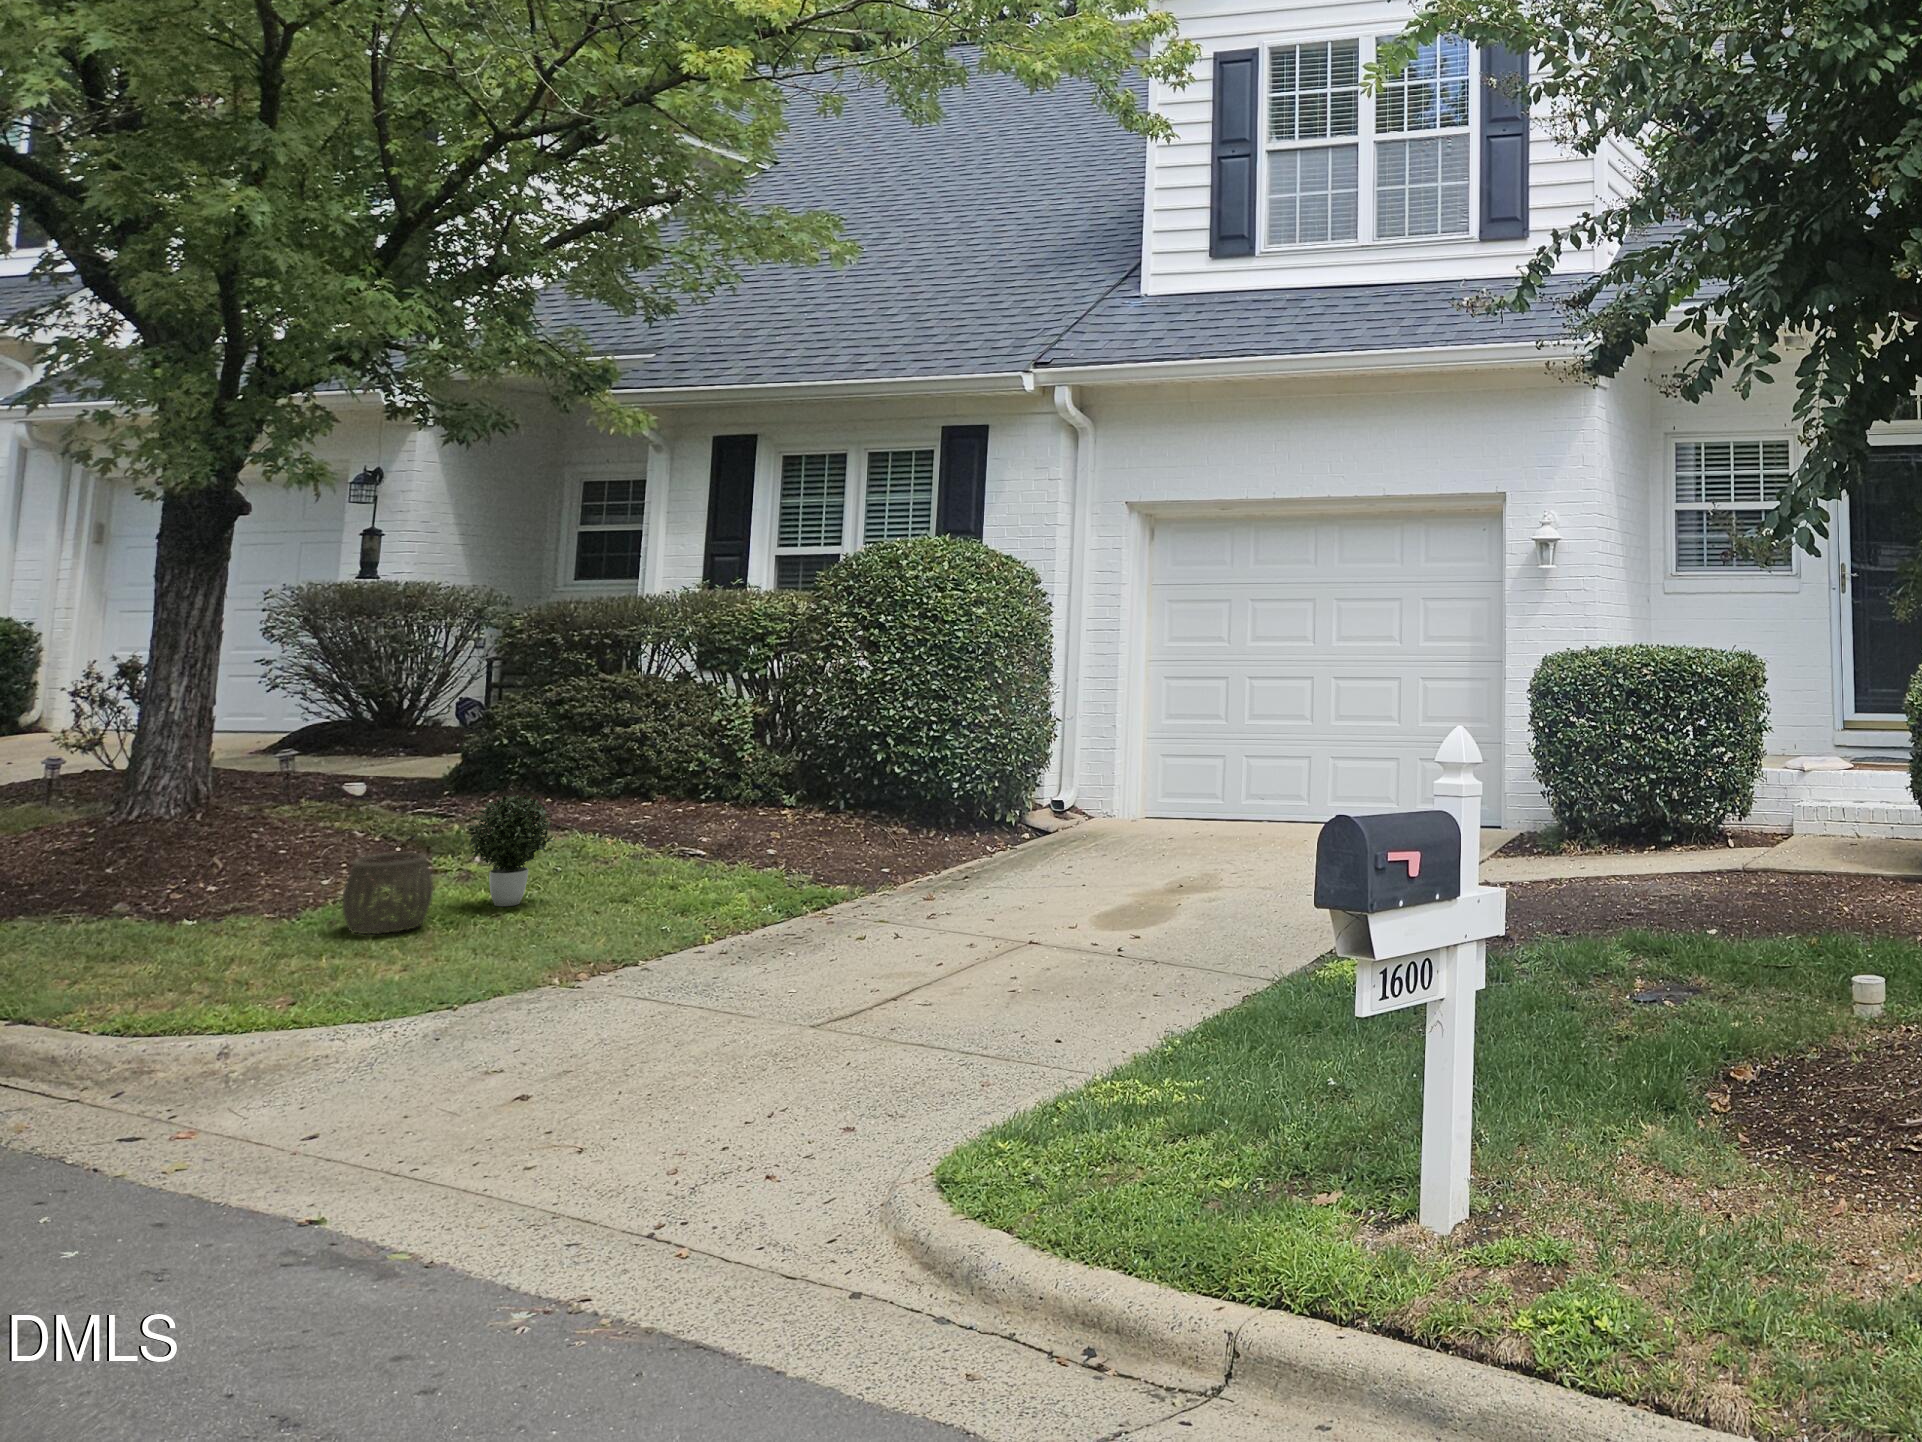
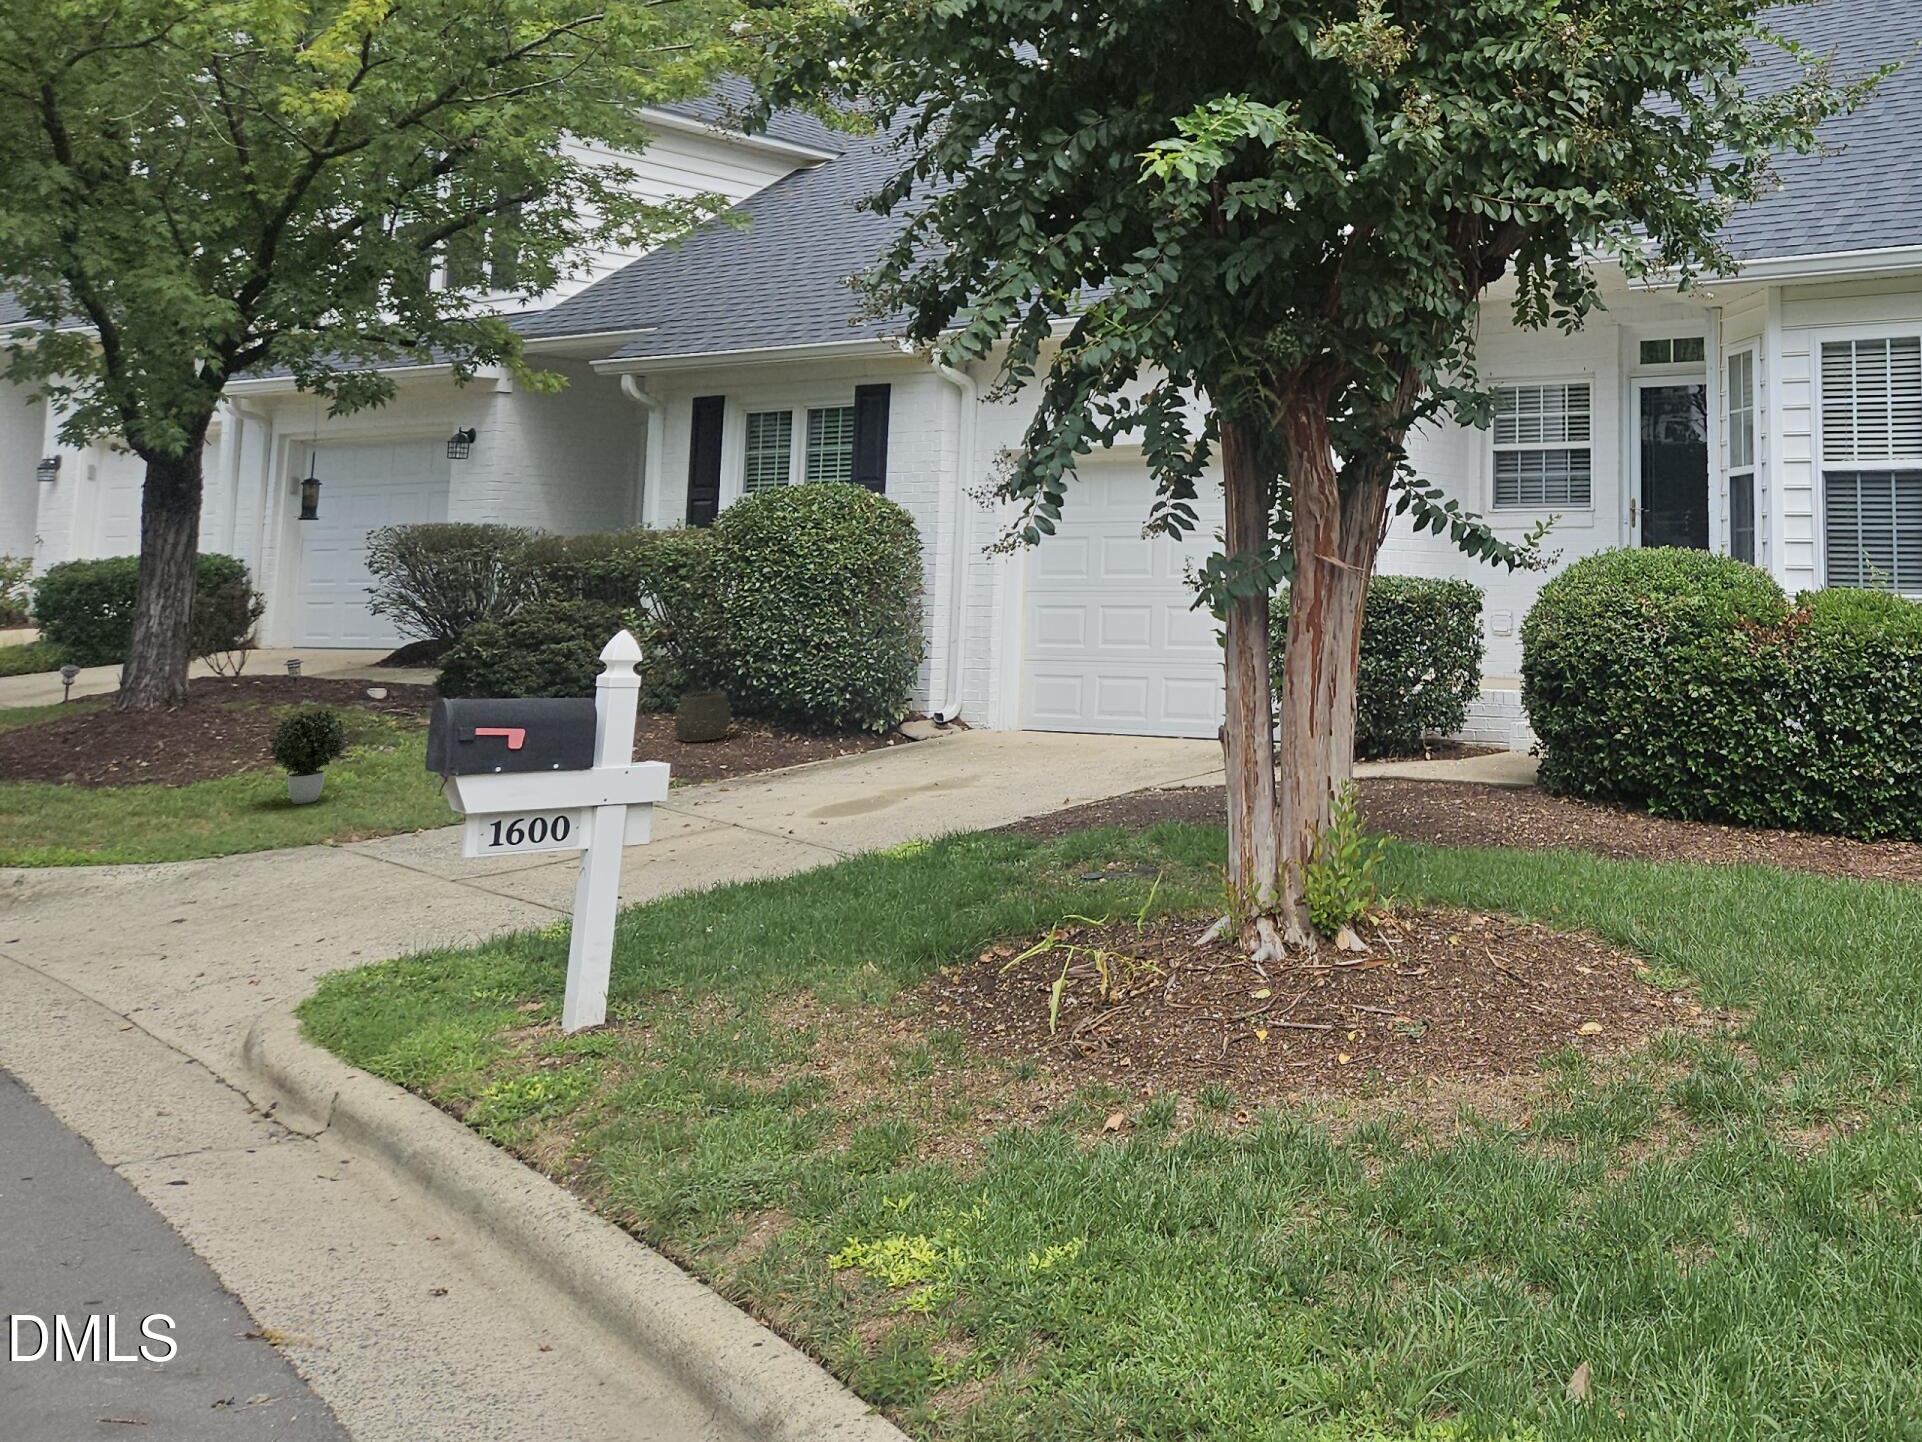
woven basket: present [342,853,433,934] -> present [674,691,731,742]

